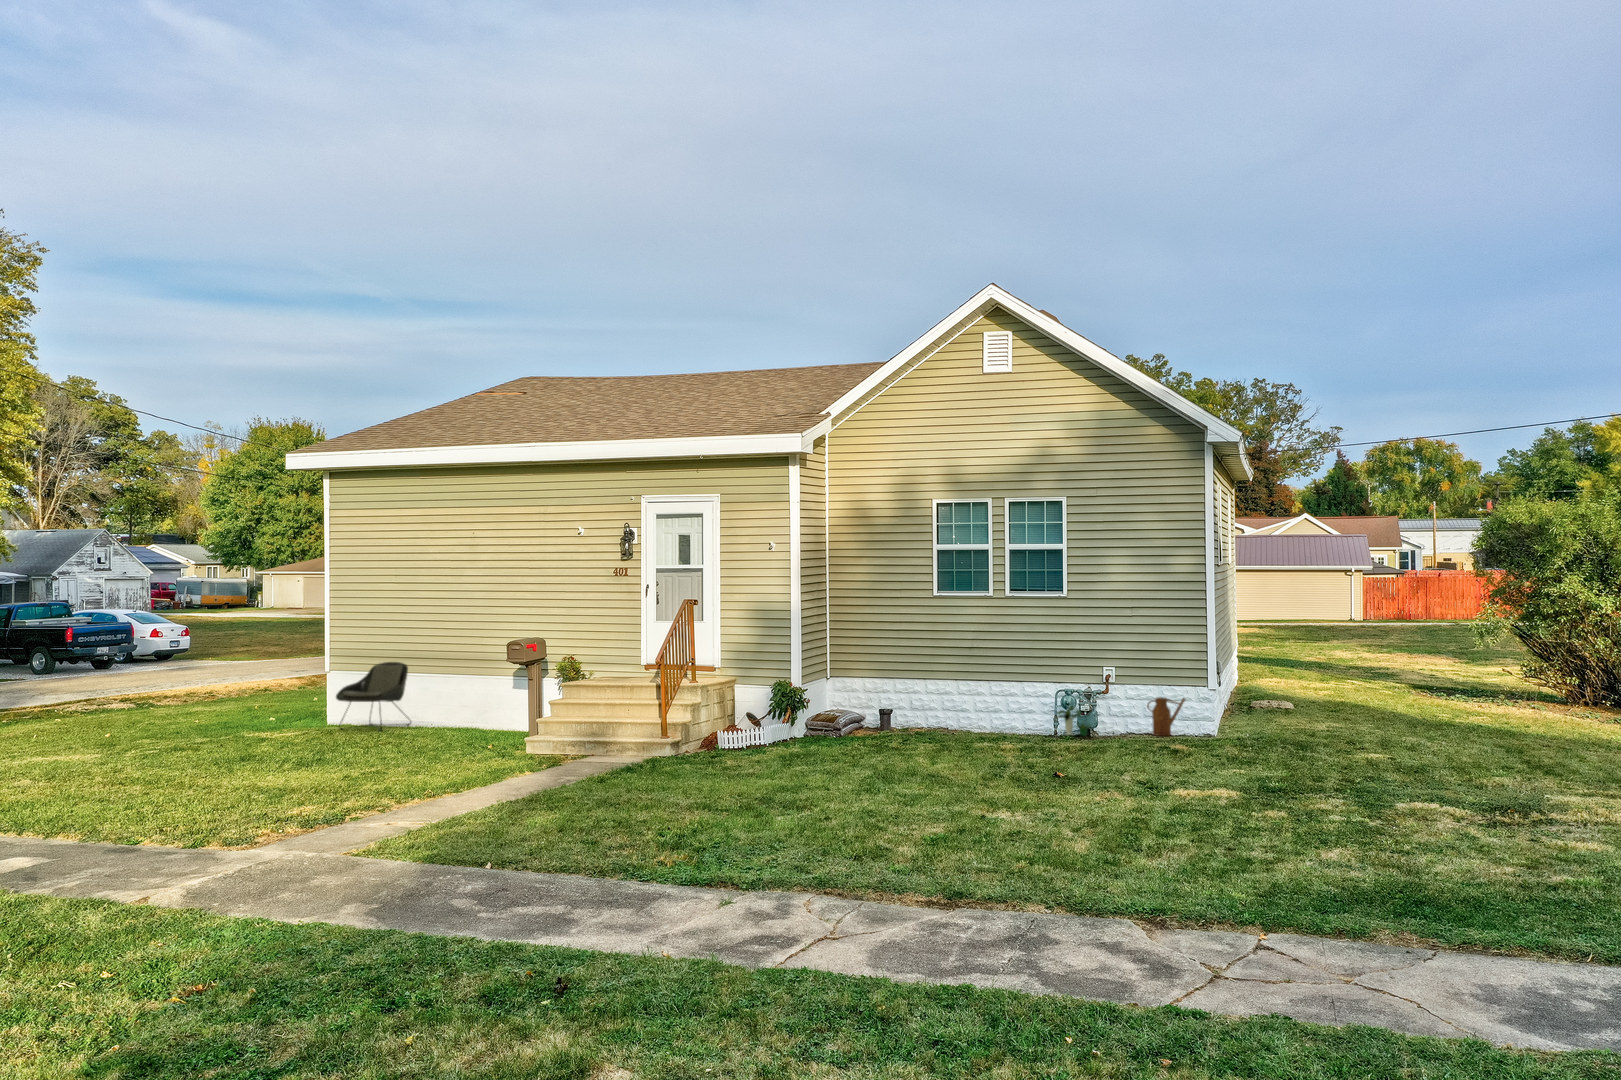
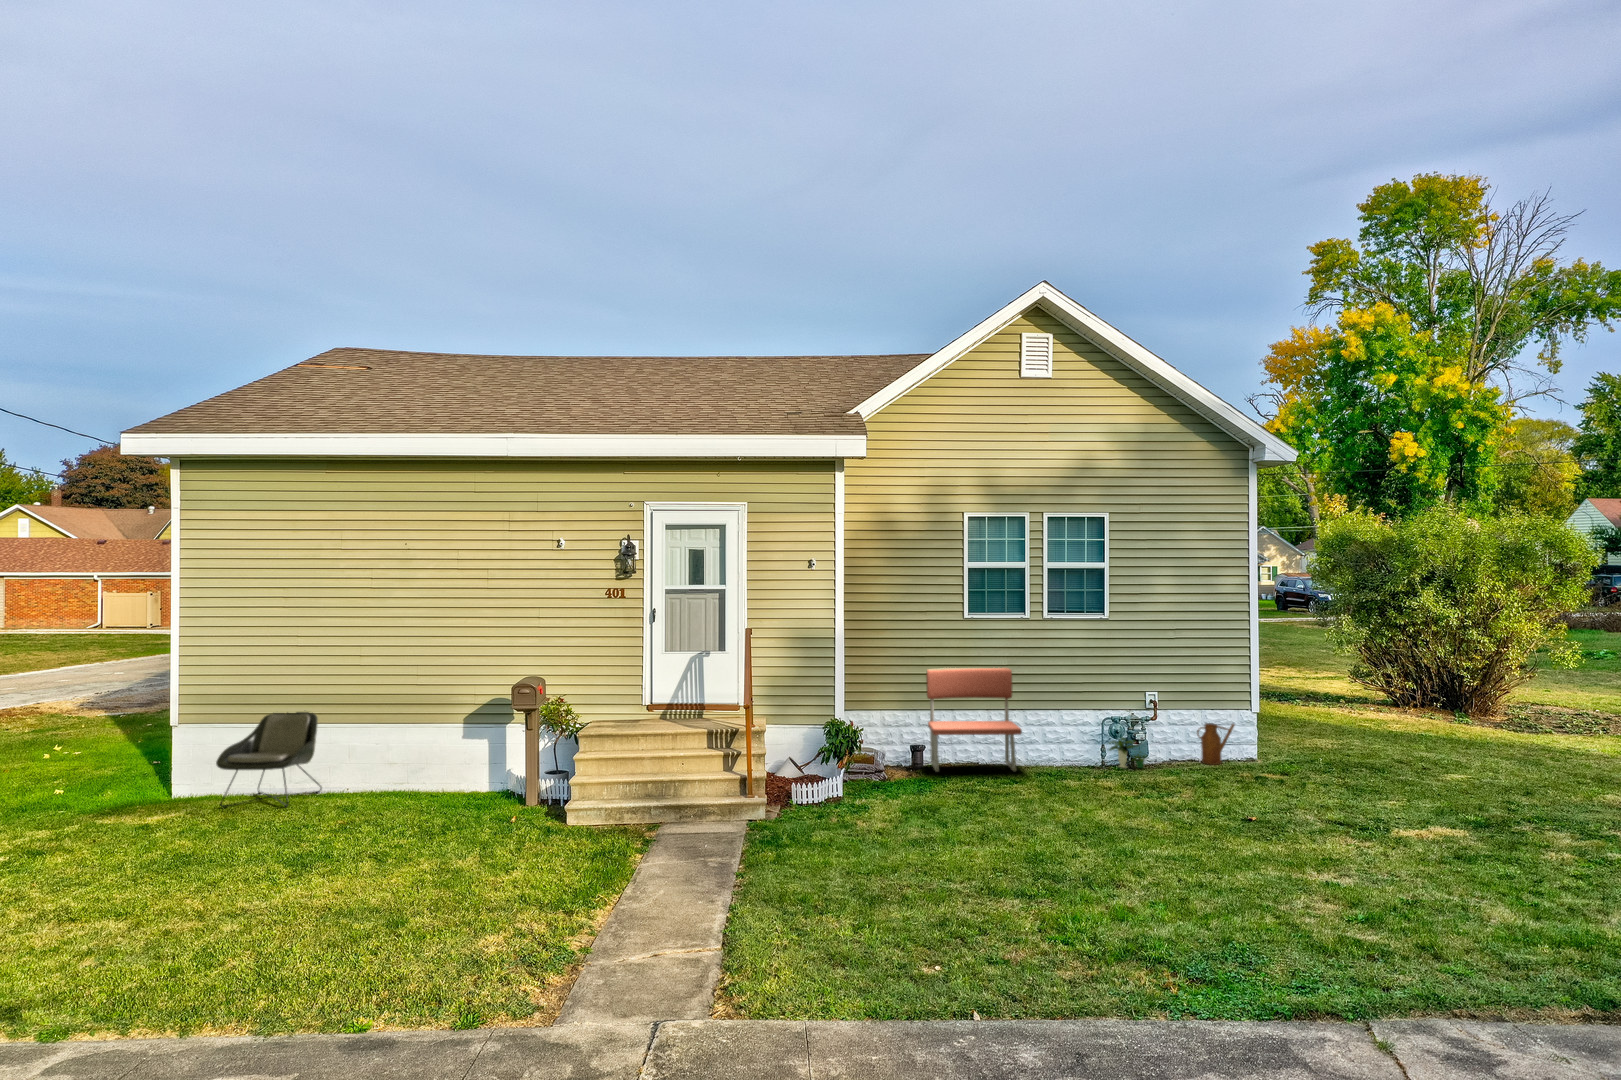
bench: none [886,641,970,733] -> present [926,668,1022,772]

